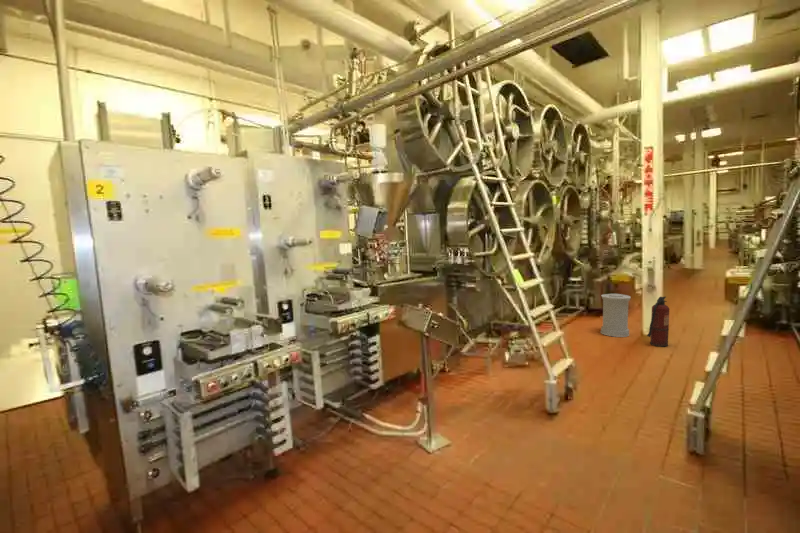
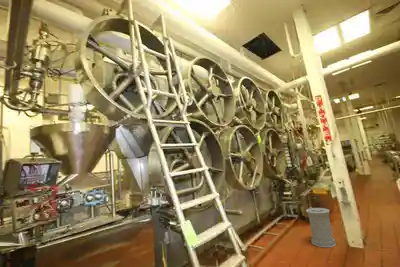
fire extinguisher: present [647,297,669,347] -> none [350,210,373,259]

